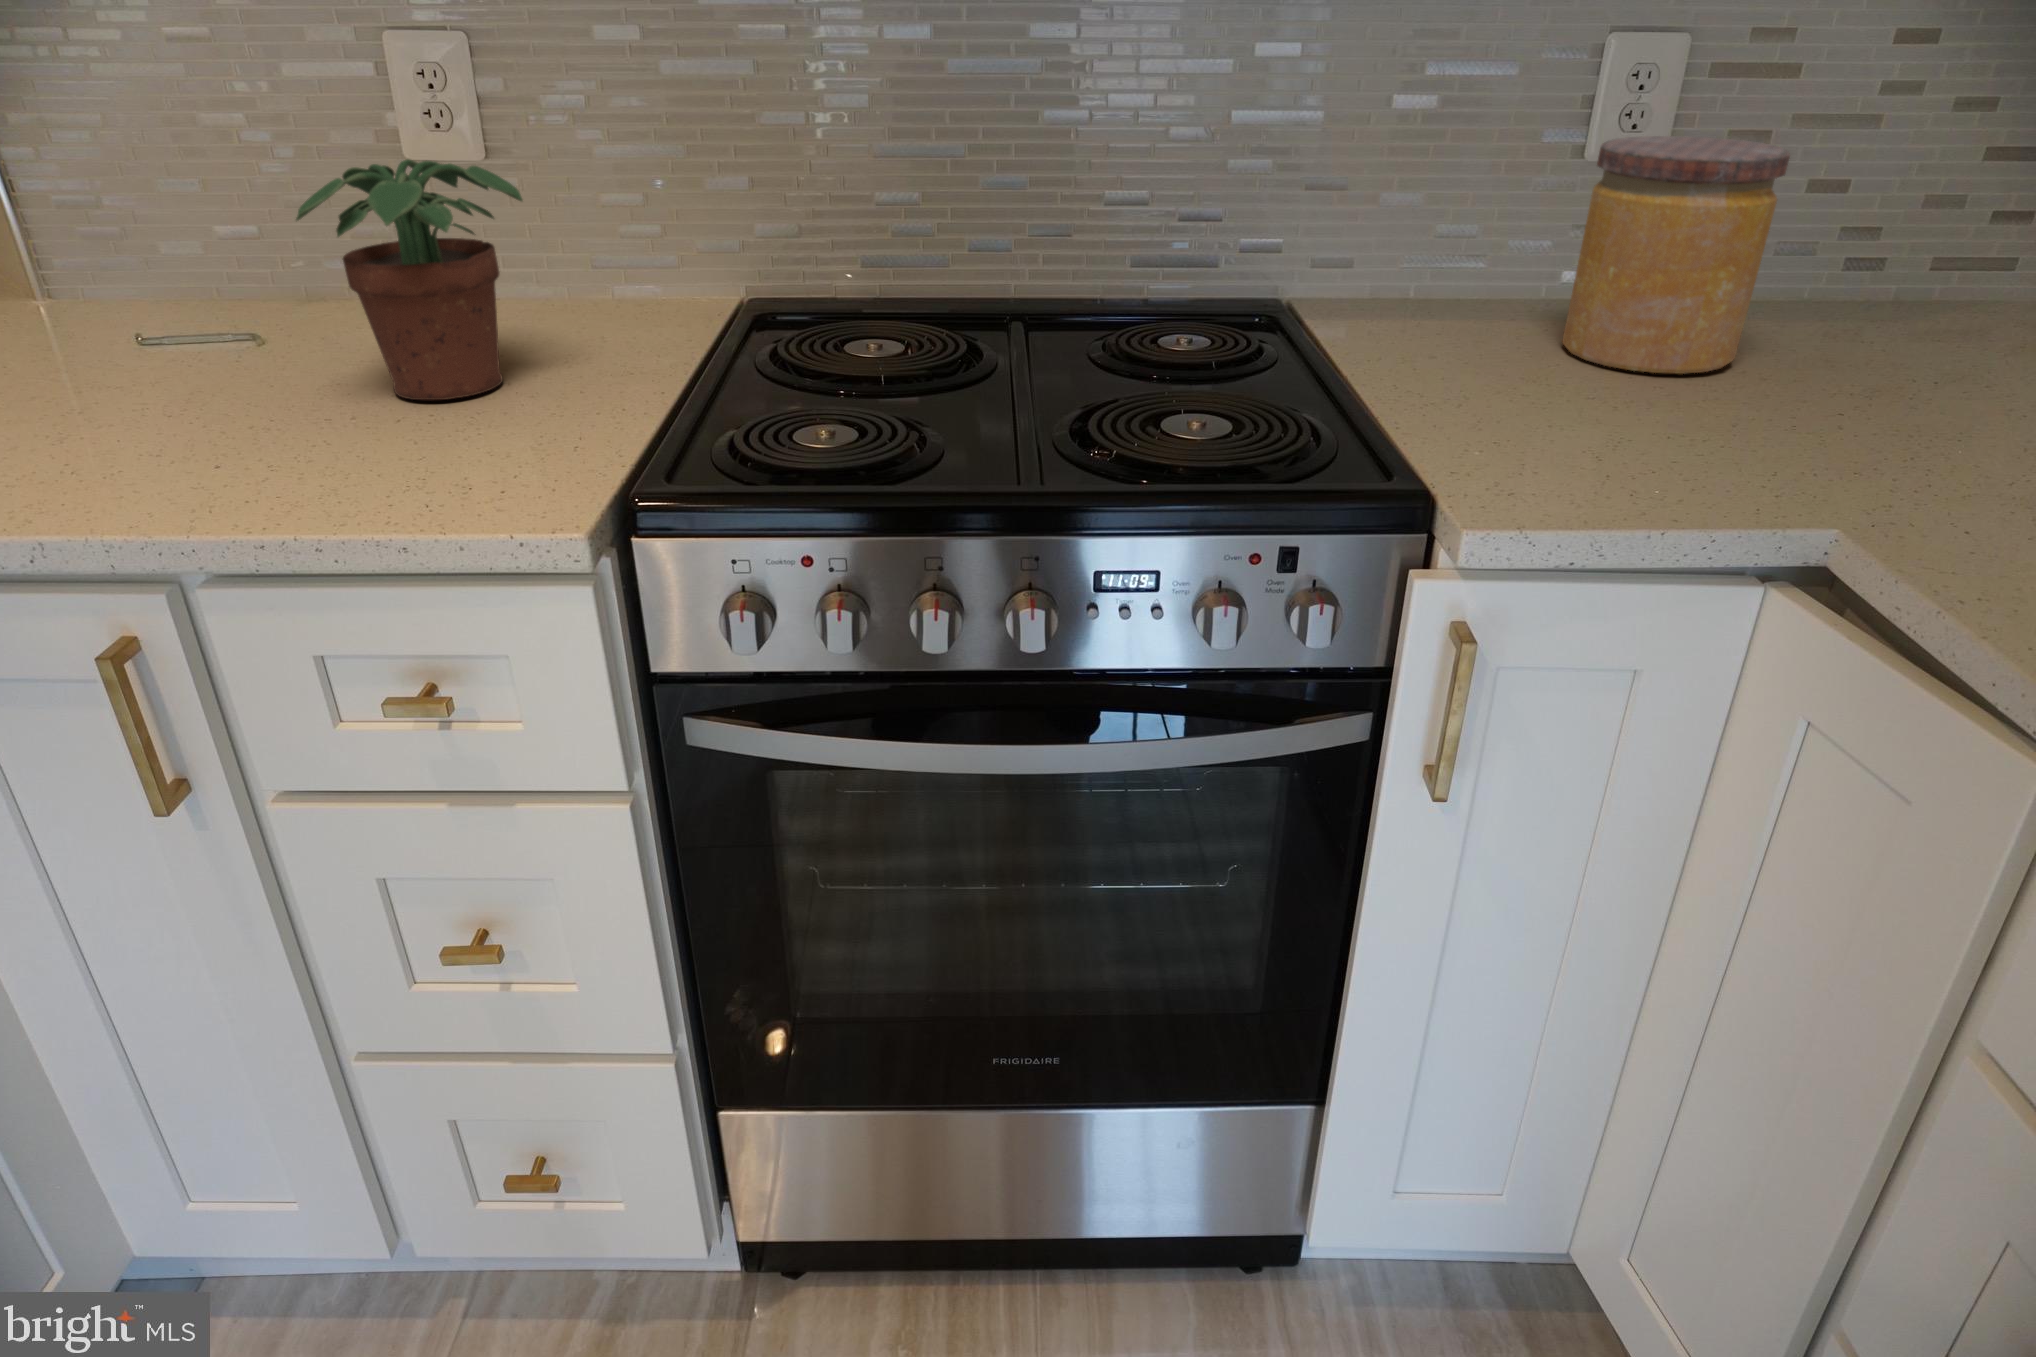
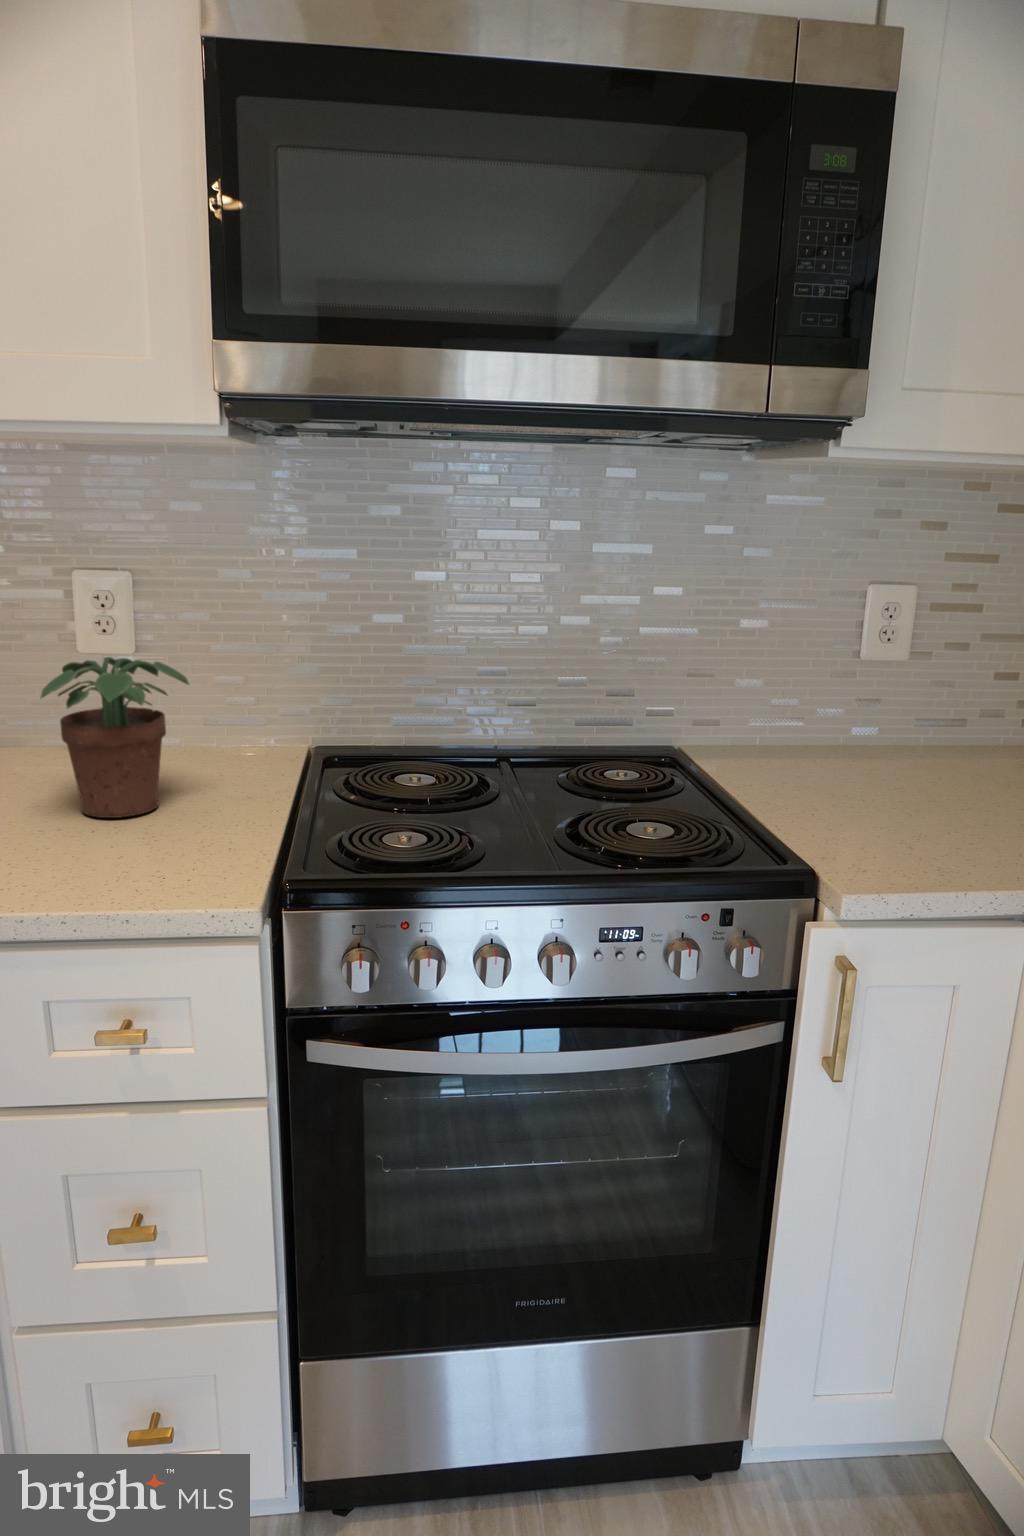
jar: present [1562,136,1790,374] -> none [864,648,992,793]

